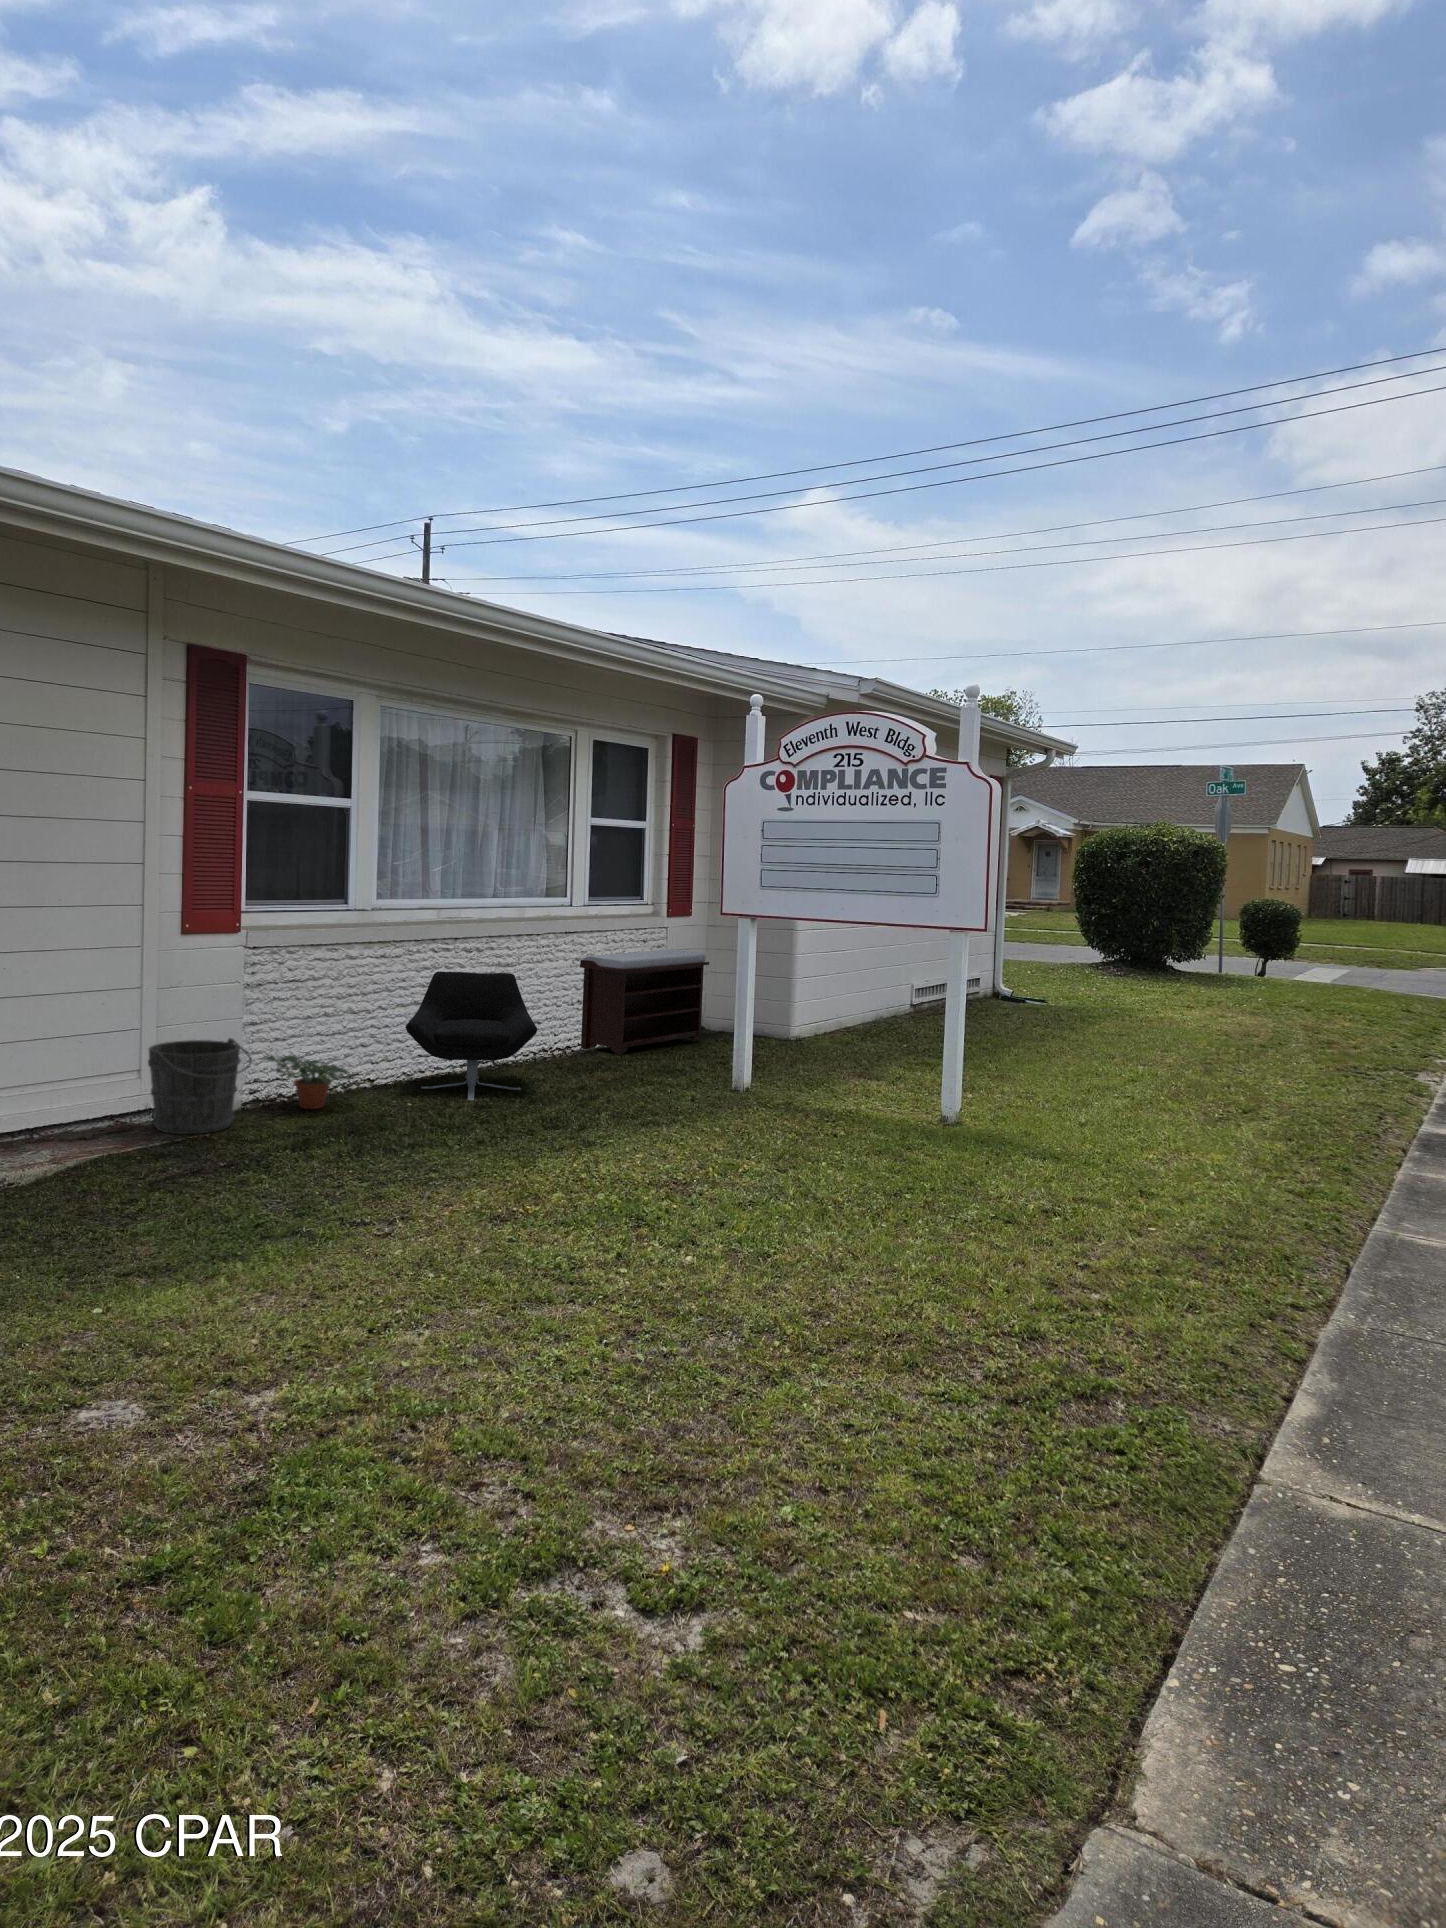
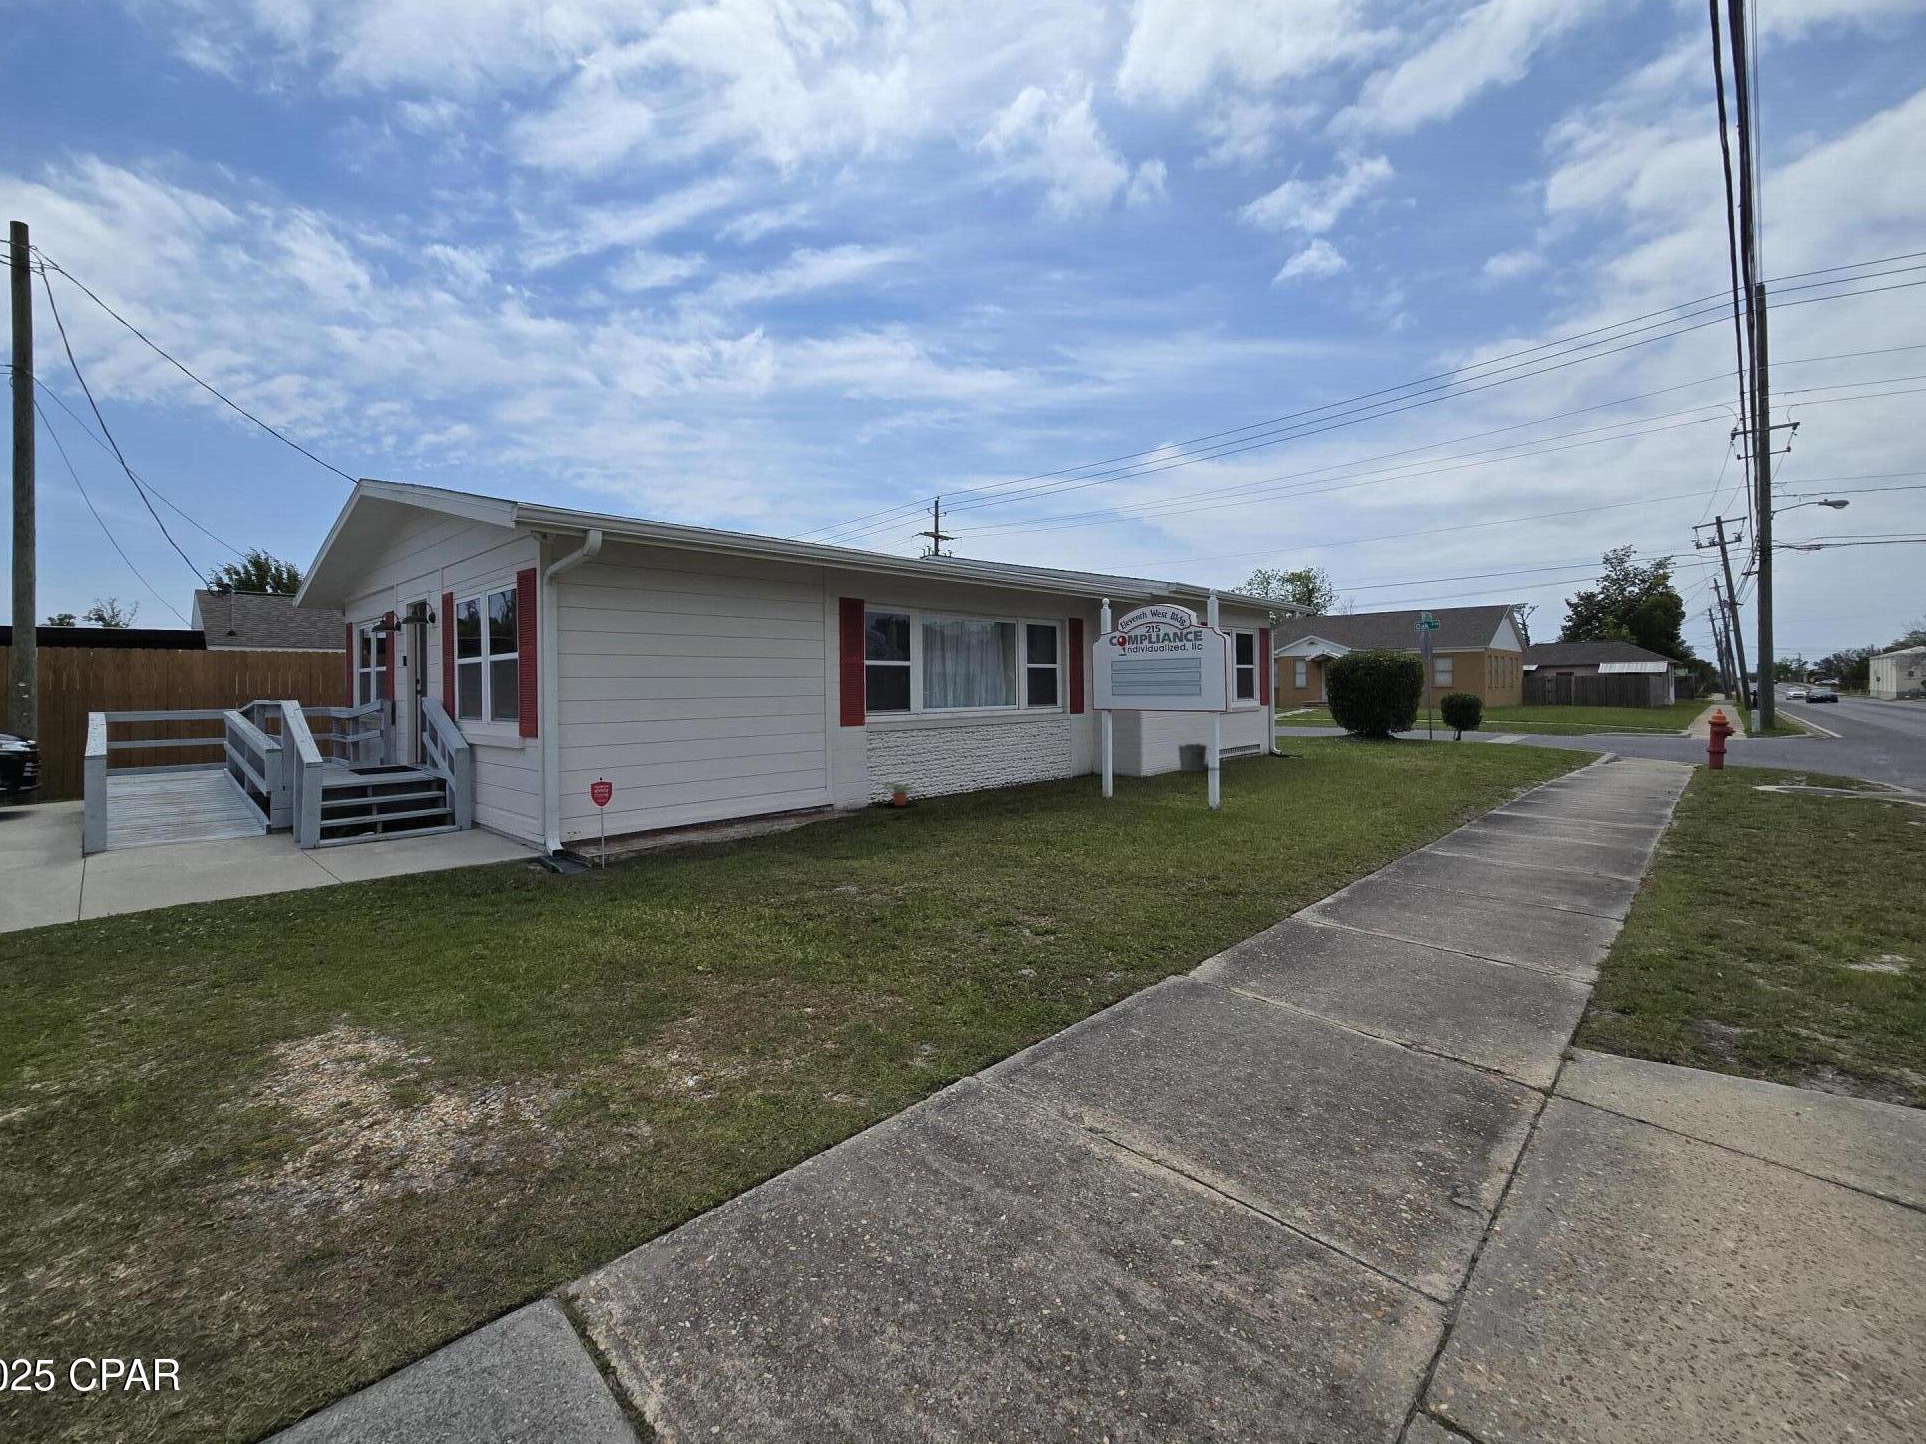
bench: present [580,949,709,1056] -> none [1023,731,1091,785]
lounge chair: present [405,971,538,1101] -> none [940,743,1003,803]
bucket: present [148,1038,252,1134] -> present [1179,743,1207,772]

